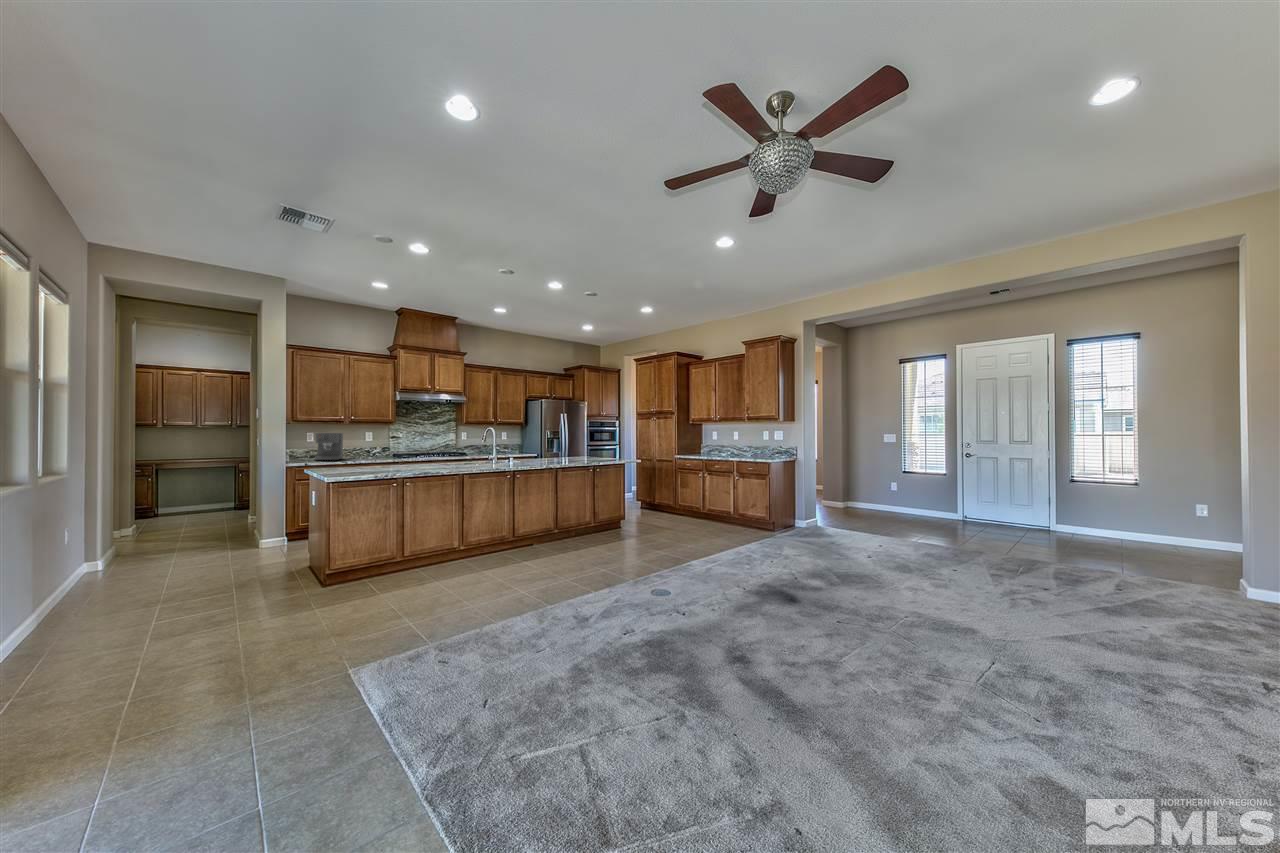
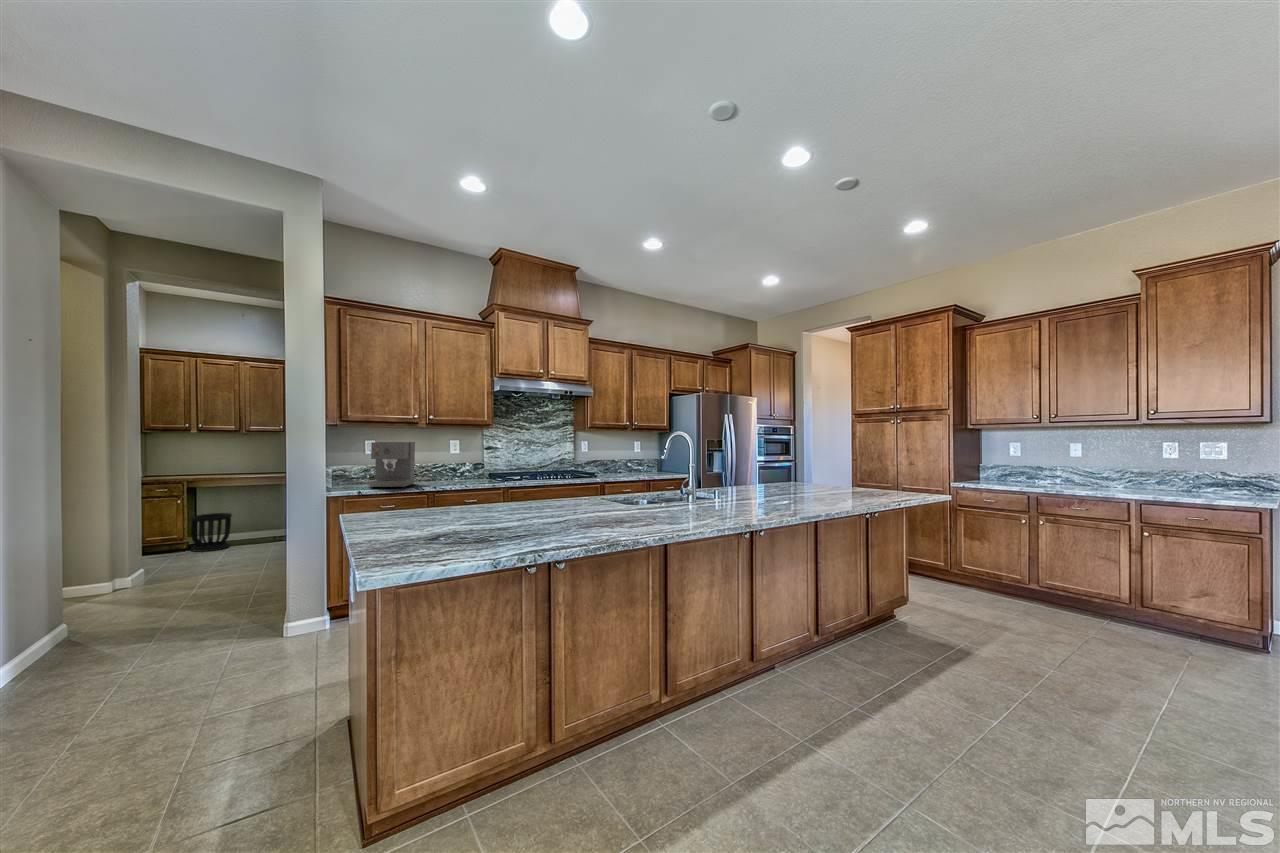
wastebasket: none [157,488,189,516] -> present [191,513,232,552]

